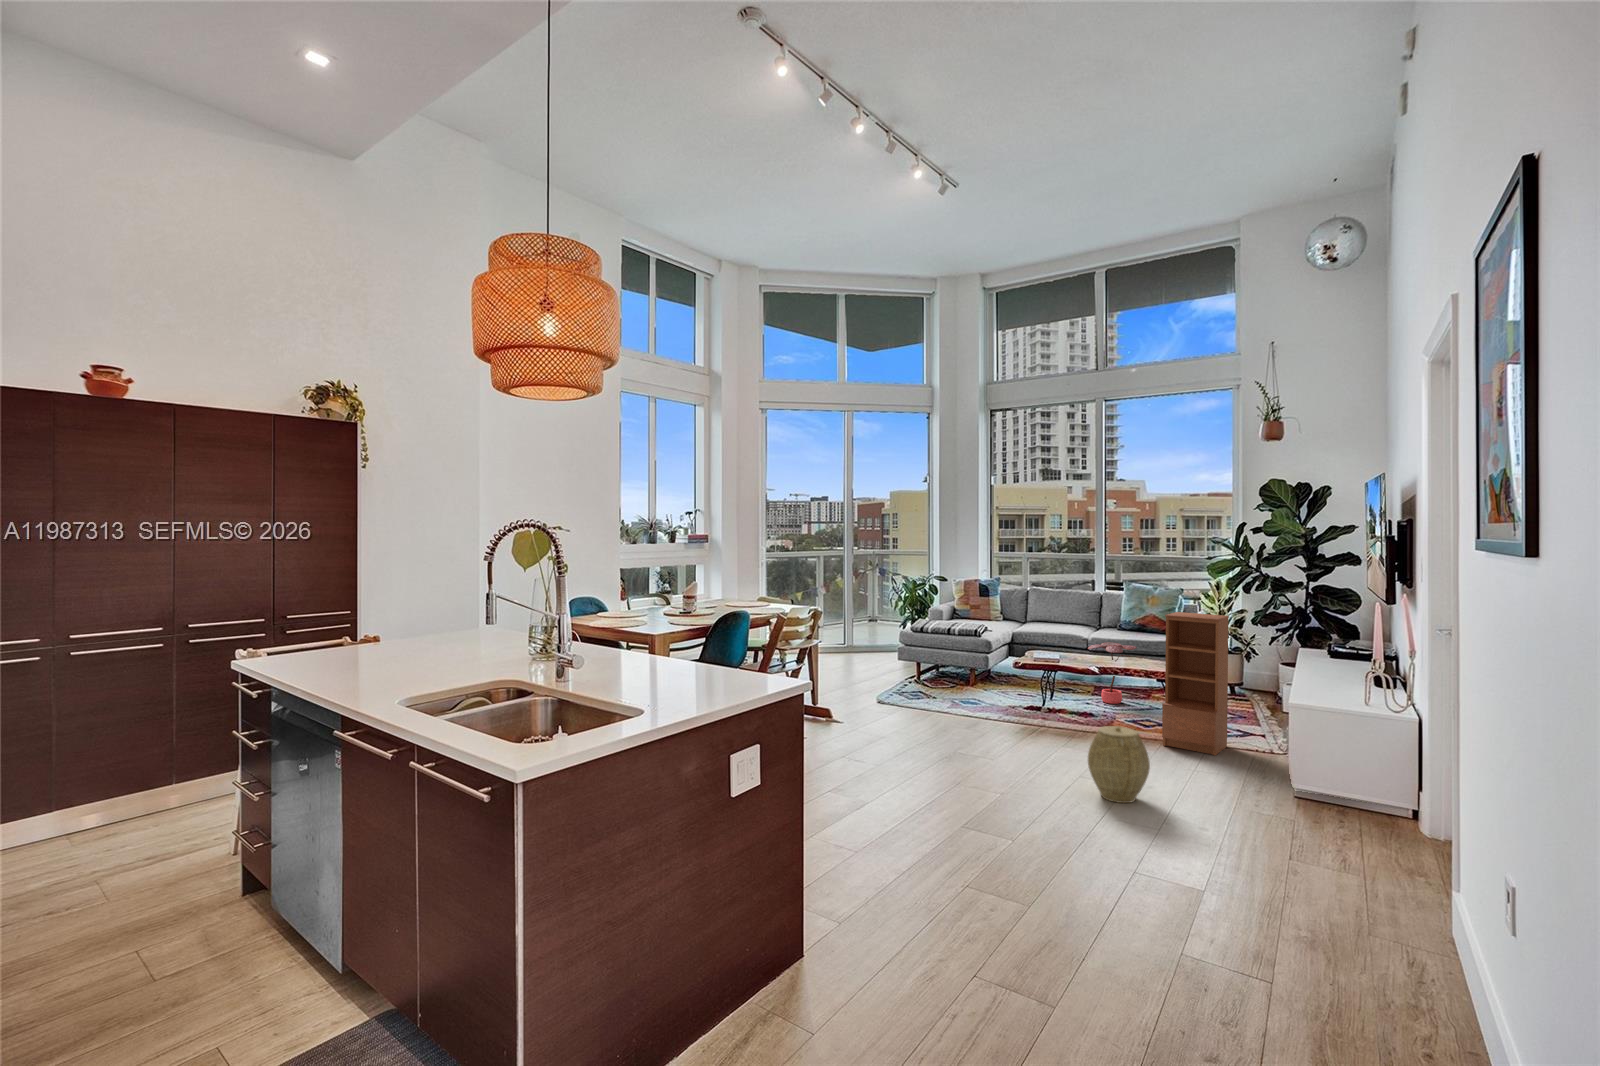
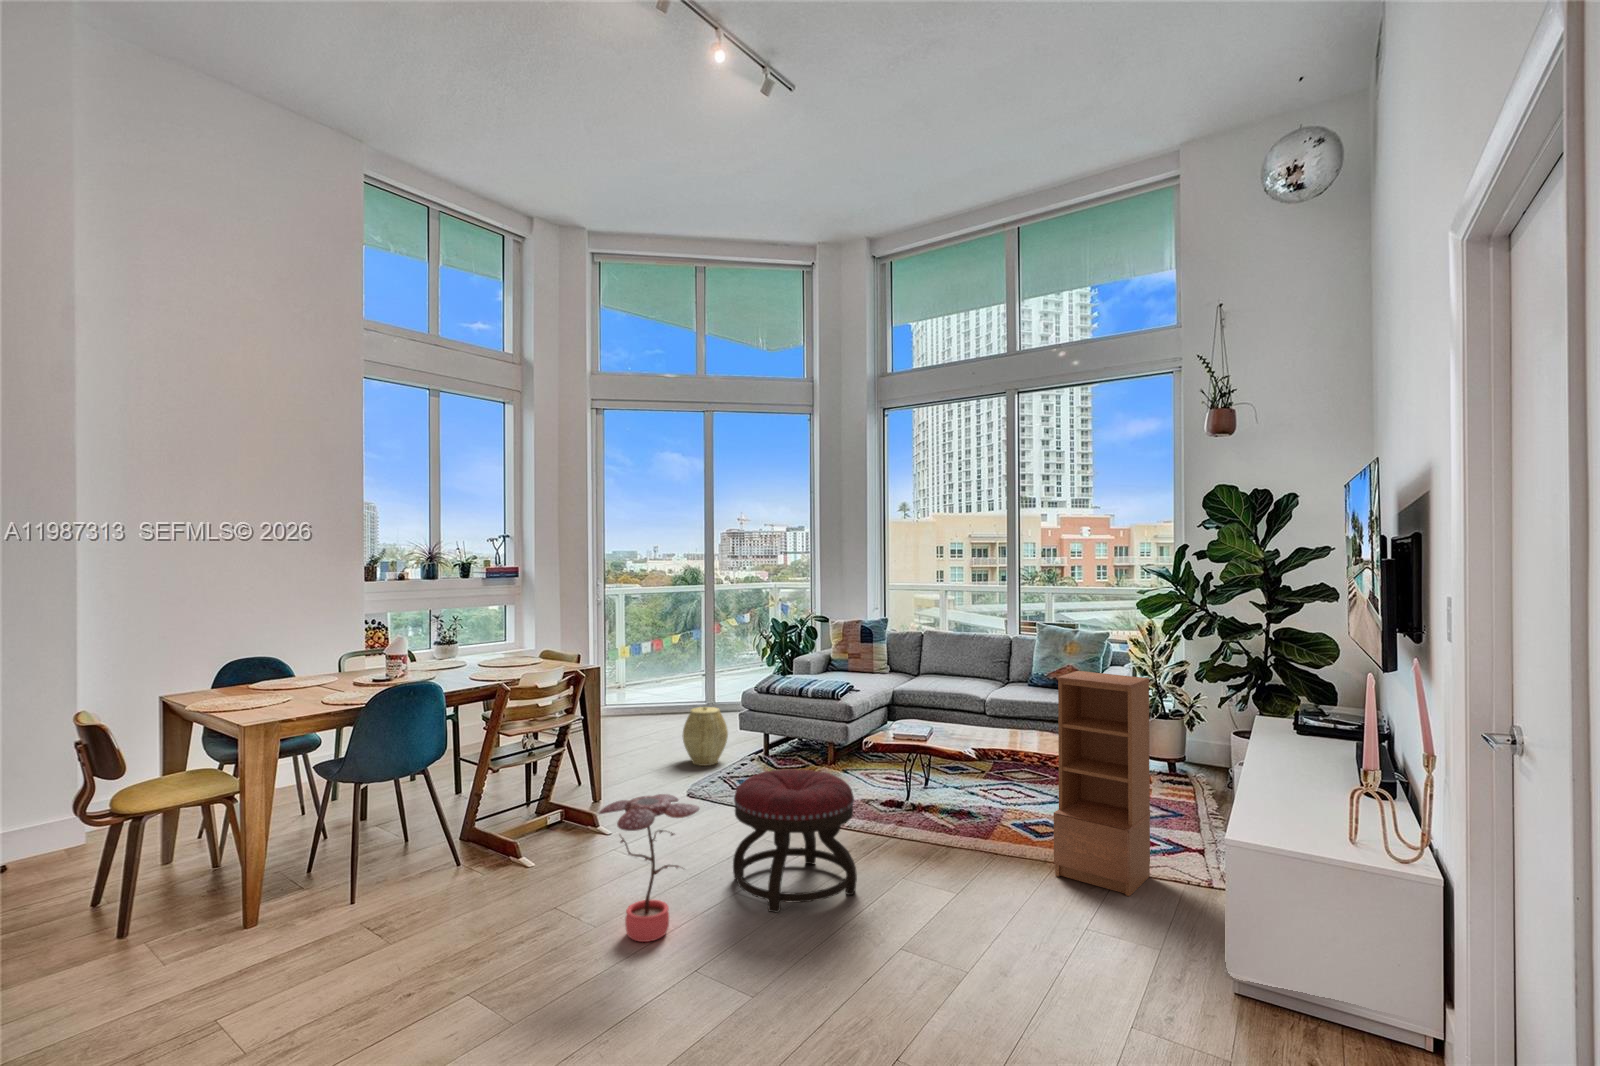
potted plant: present [1088,642,1137,704] -> present [599,794,699,942]
ottoman: none [949,675,1035,760] -> present [733,769,857,913]
woven basket: present [1088,726,1150,803] -> present [682,707,728,766]

